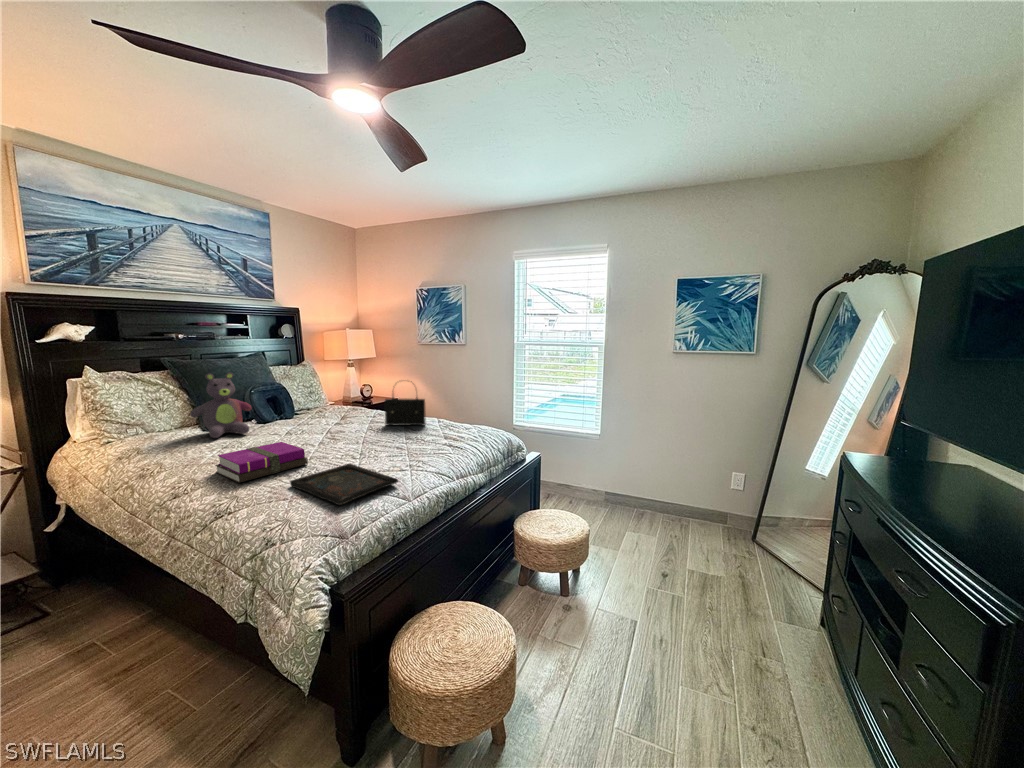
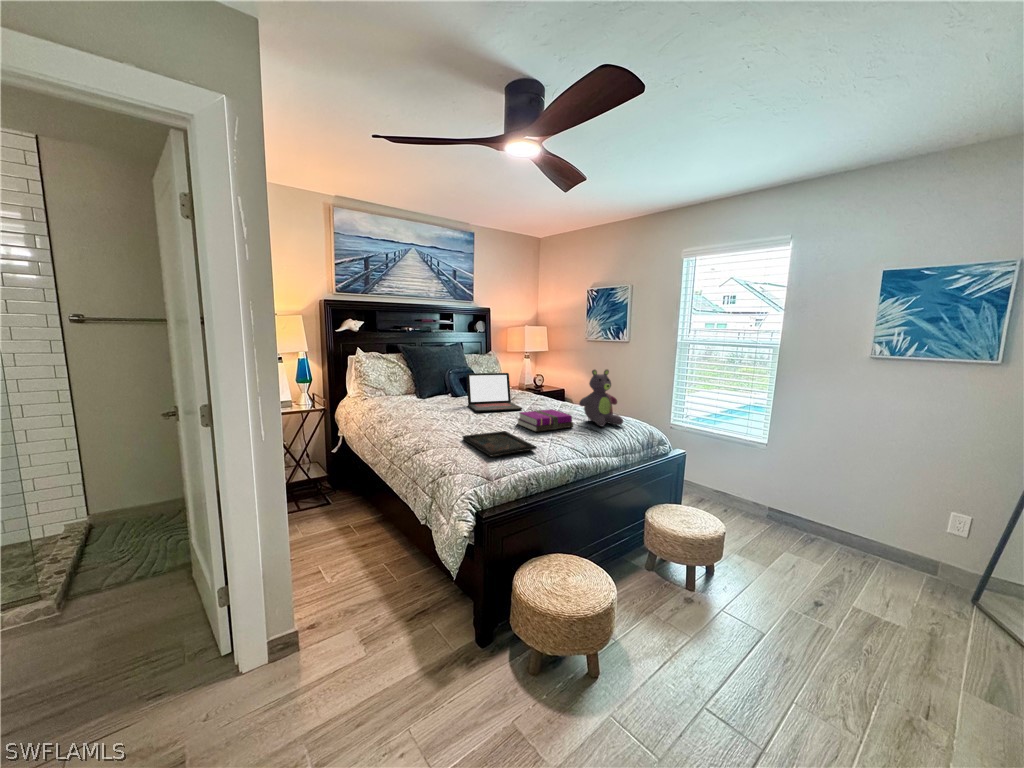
stuffed bear: present [190,372,252,438] -> present [579,369,623,426]
laptop: none [281,388,362,441] -> present [467,373,522,412]
handbag: present [384,397,426,425] -> none [541,370,577,412]
notebook: present [215,442,308,483] -> present [517,409,573,432]

